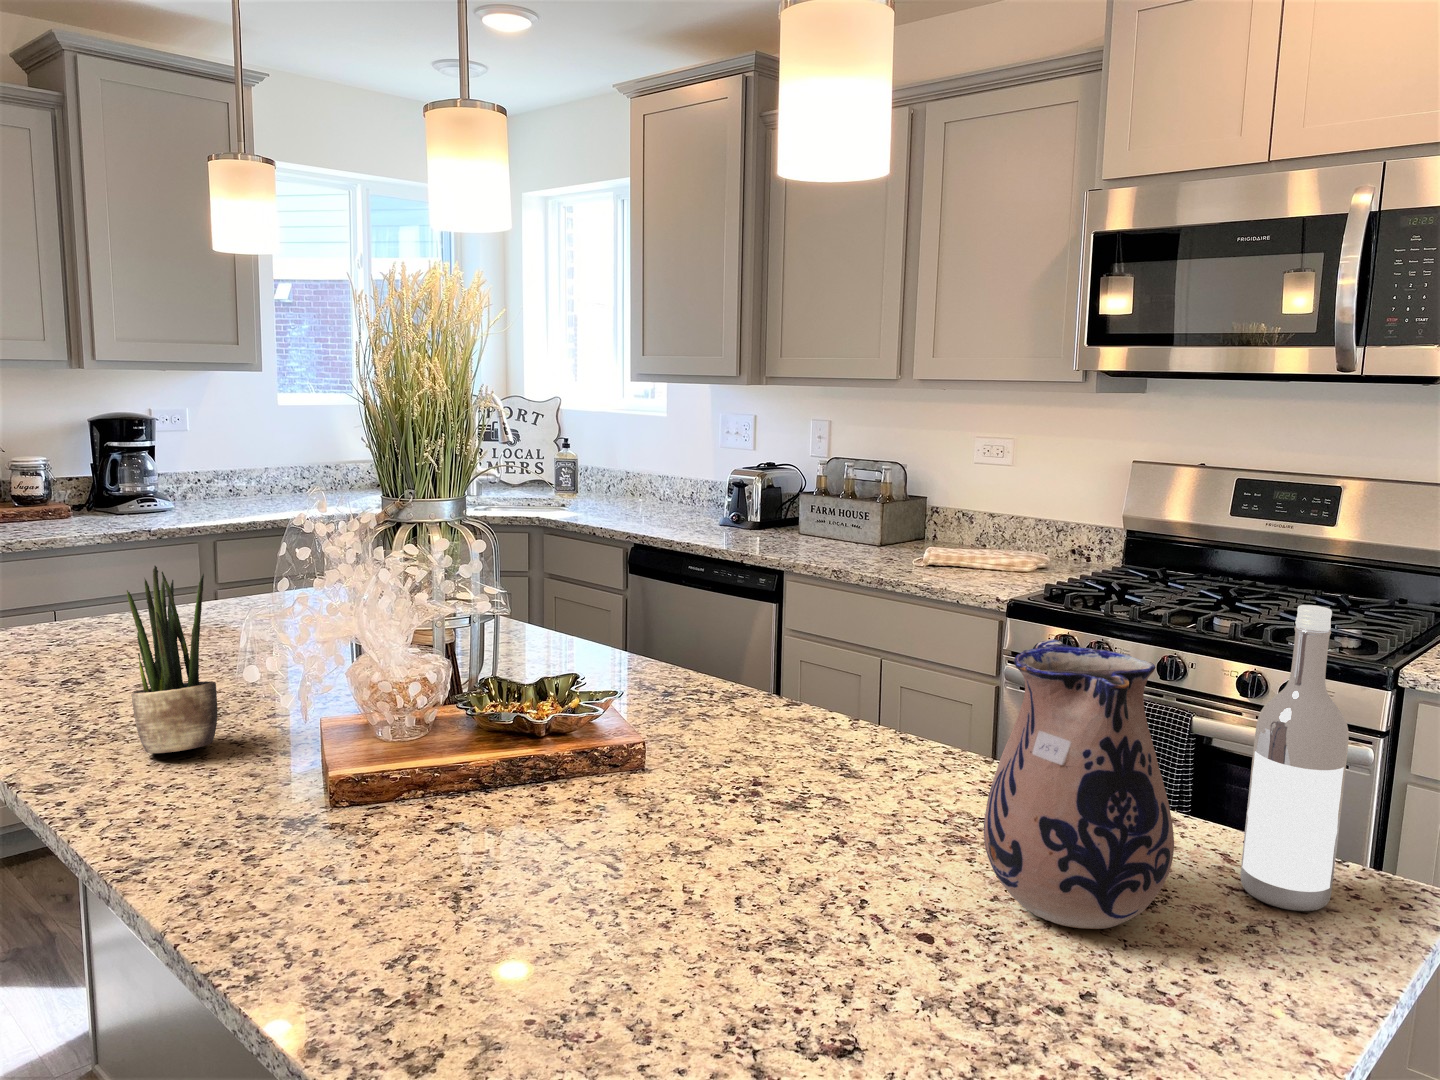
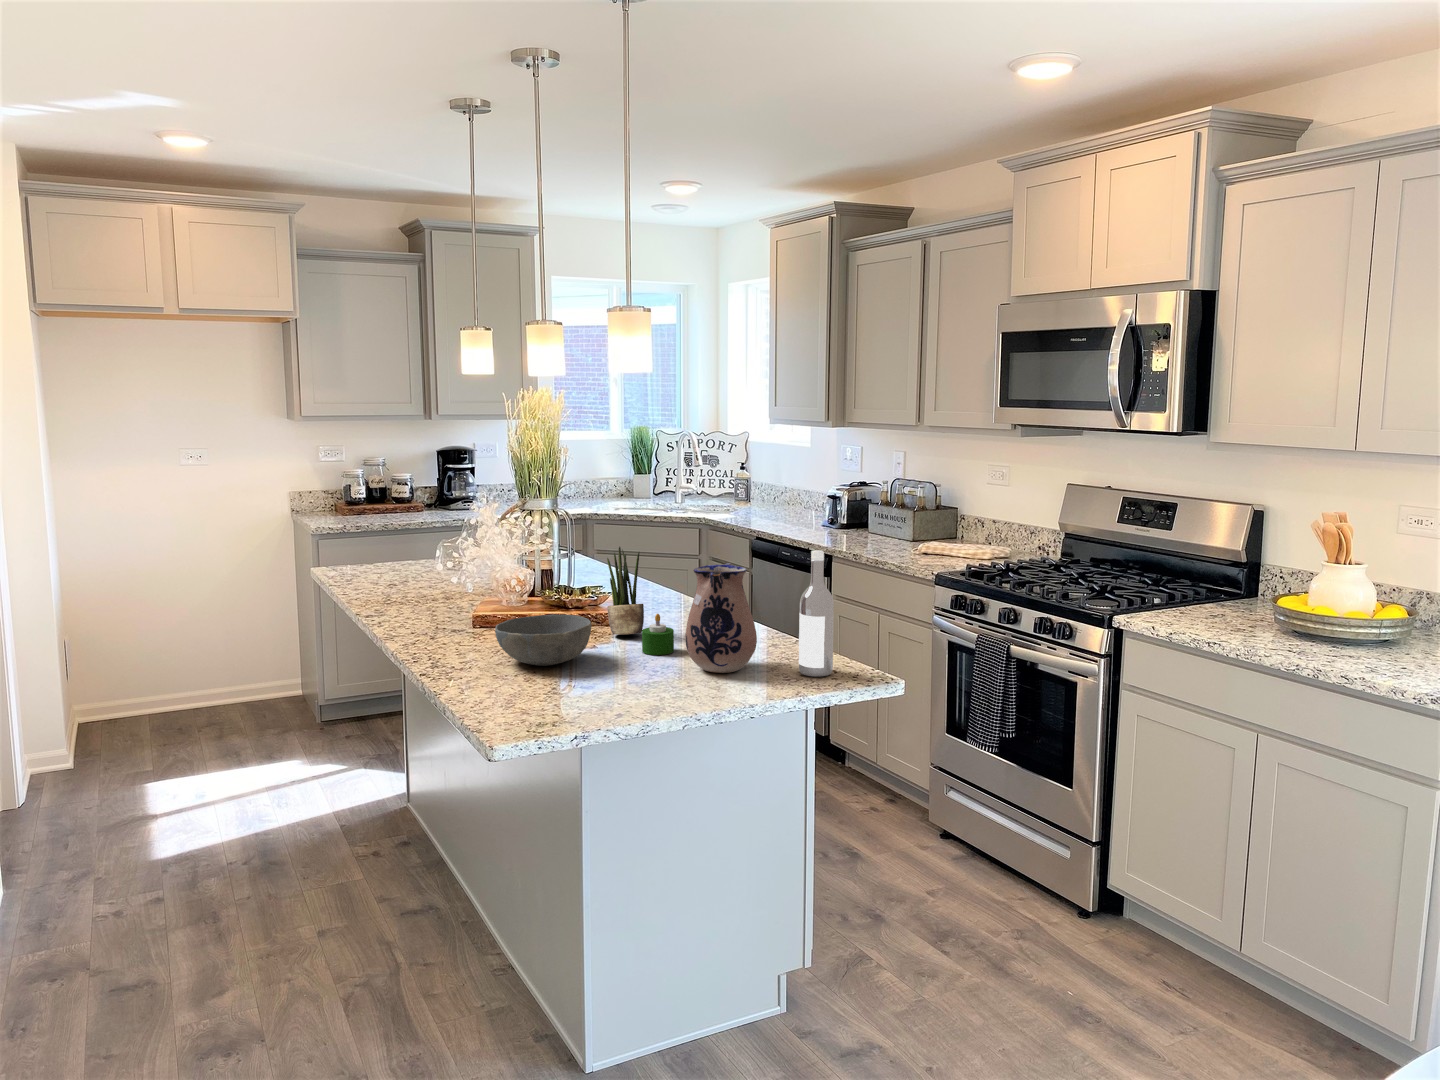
potted plant: present [127,566,217,753] -> present [607,547,644,635]
candle: none [808,764,886,870] -> present [642,614,674,655]
bowl: none [481,789,750,968] -> present [495,615,592,666]

